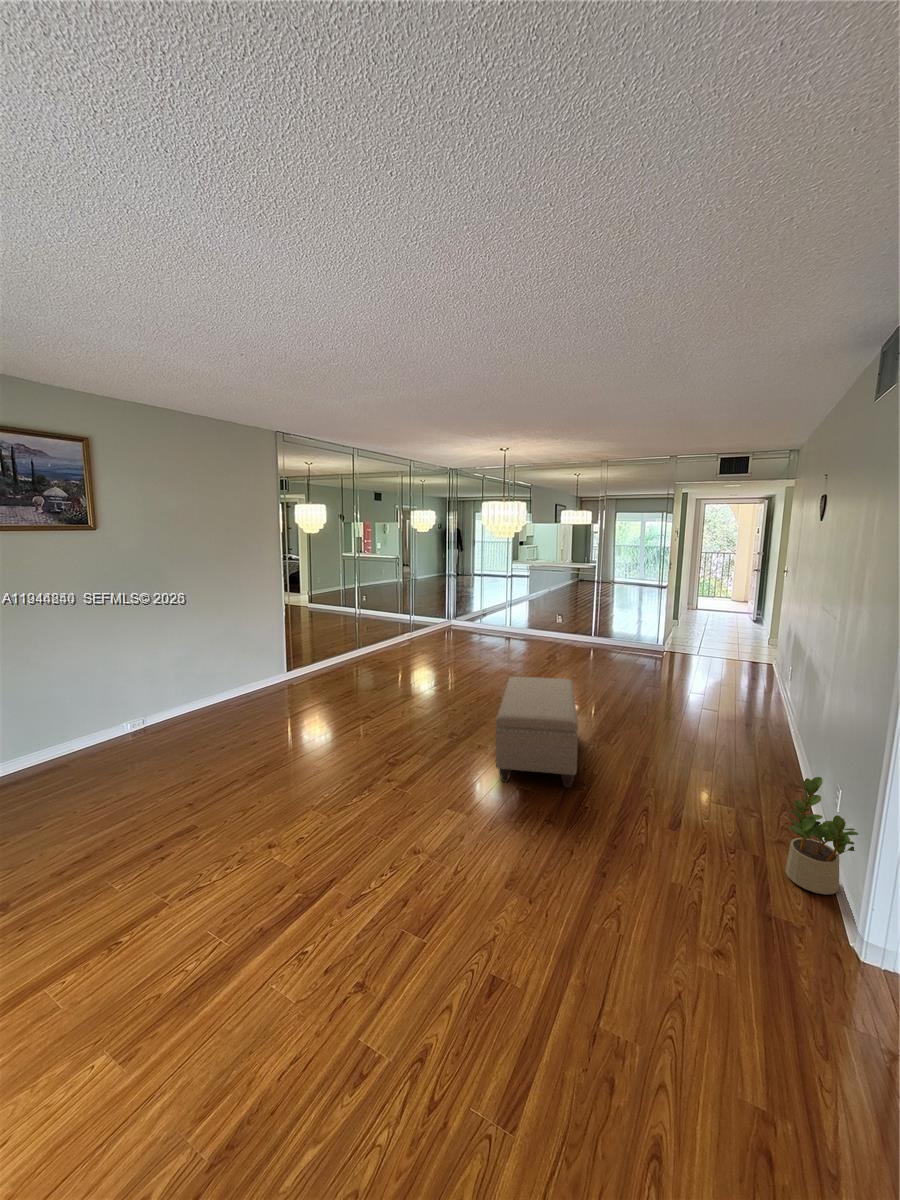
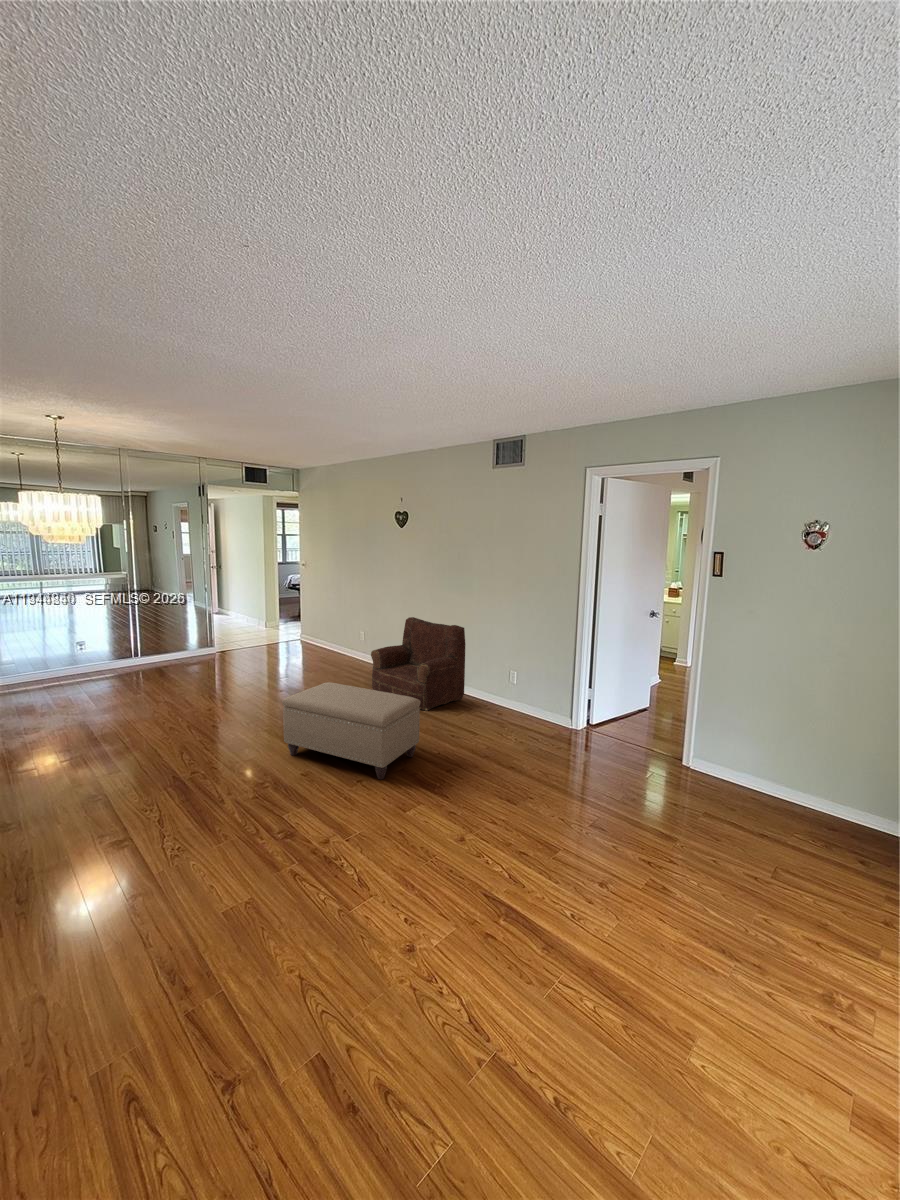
armchair: none [702,642,825,790] -> present [371,617,466,711]
potted plant: present [785,777,858,895] -> none [520,671,552,729]

